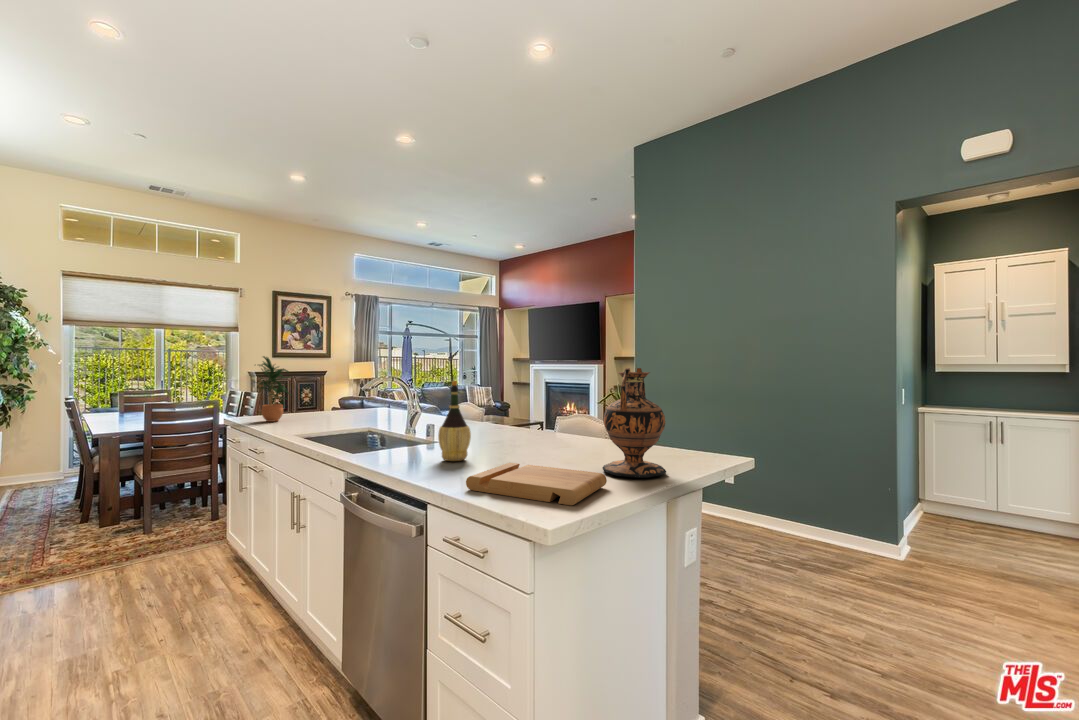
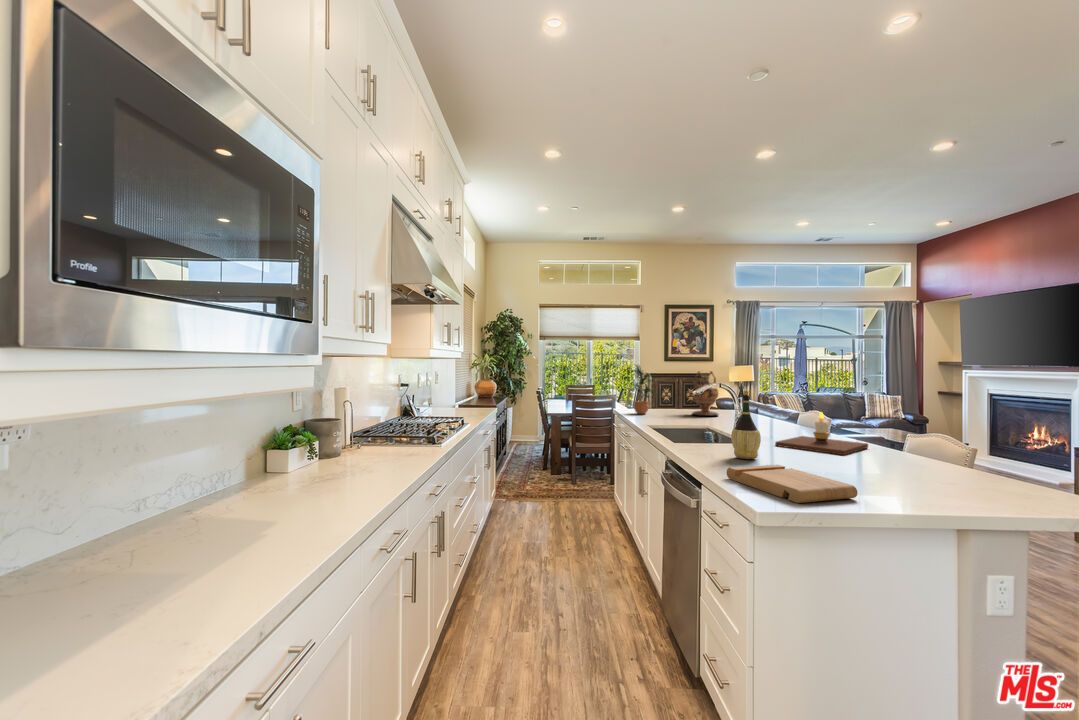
vase: present [602,368,666,478] -> present [692,371,718,416]
candle: none [463,401,537,442] -> present [775,412,868,455]

